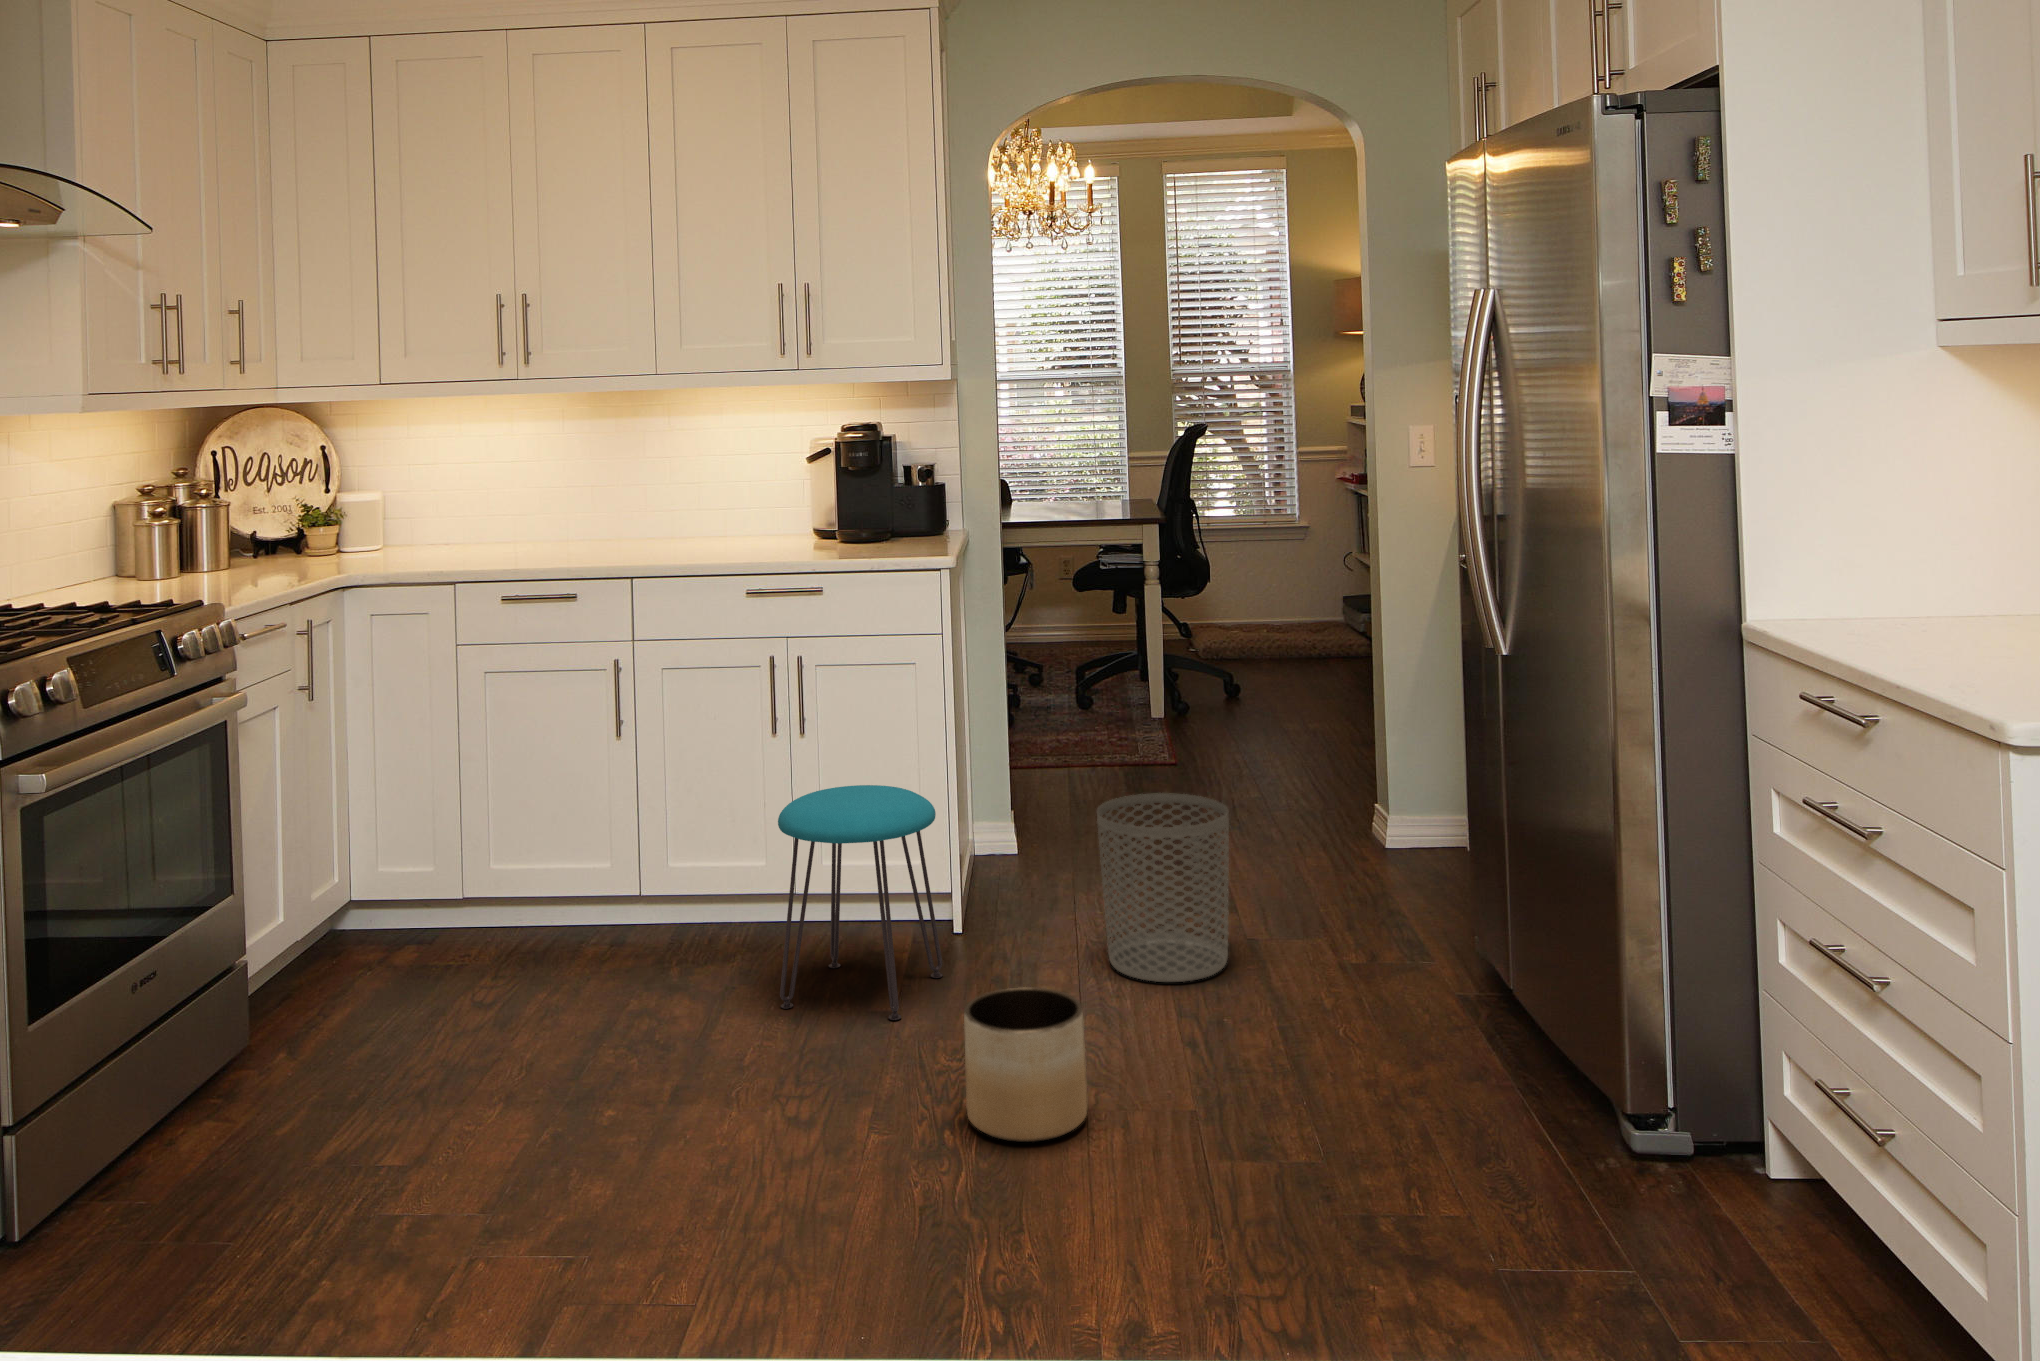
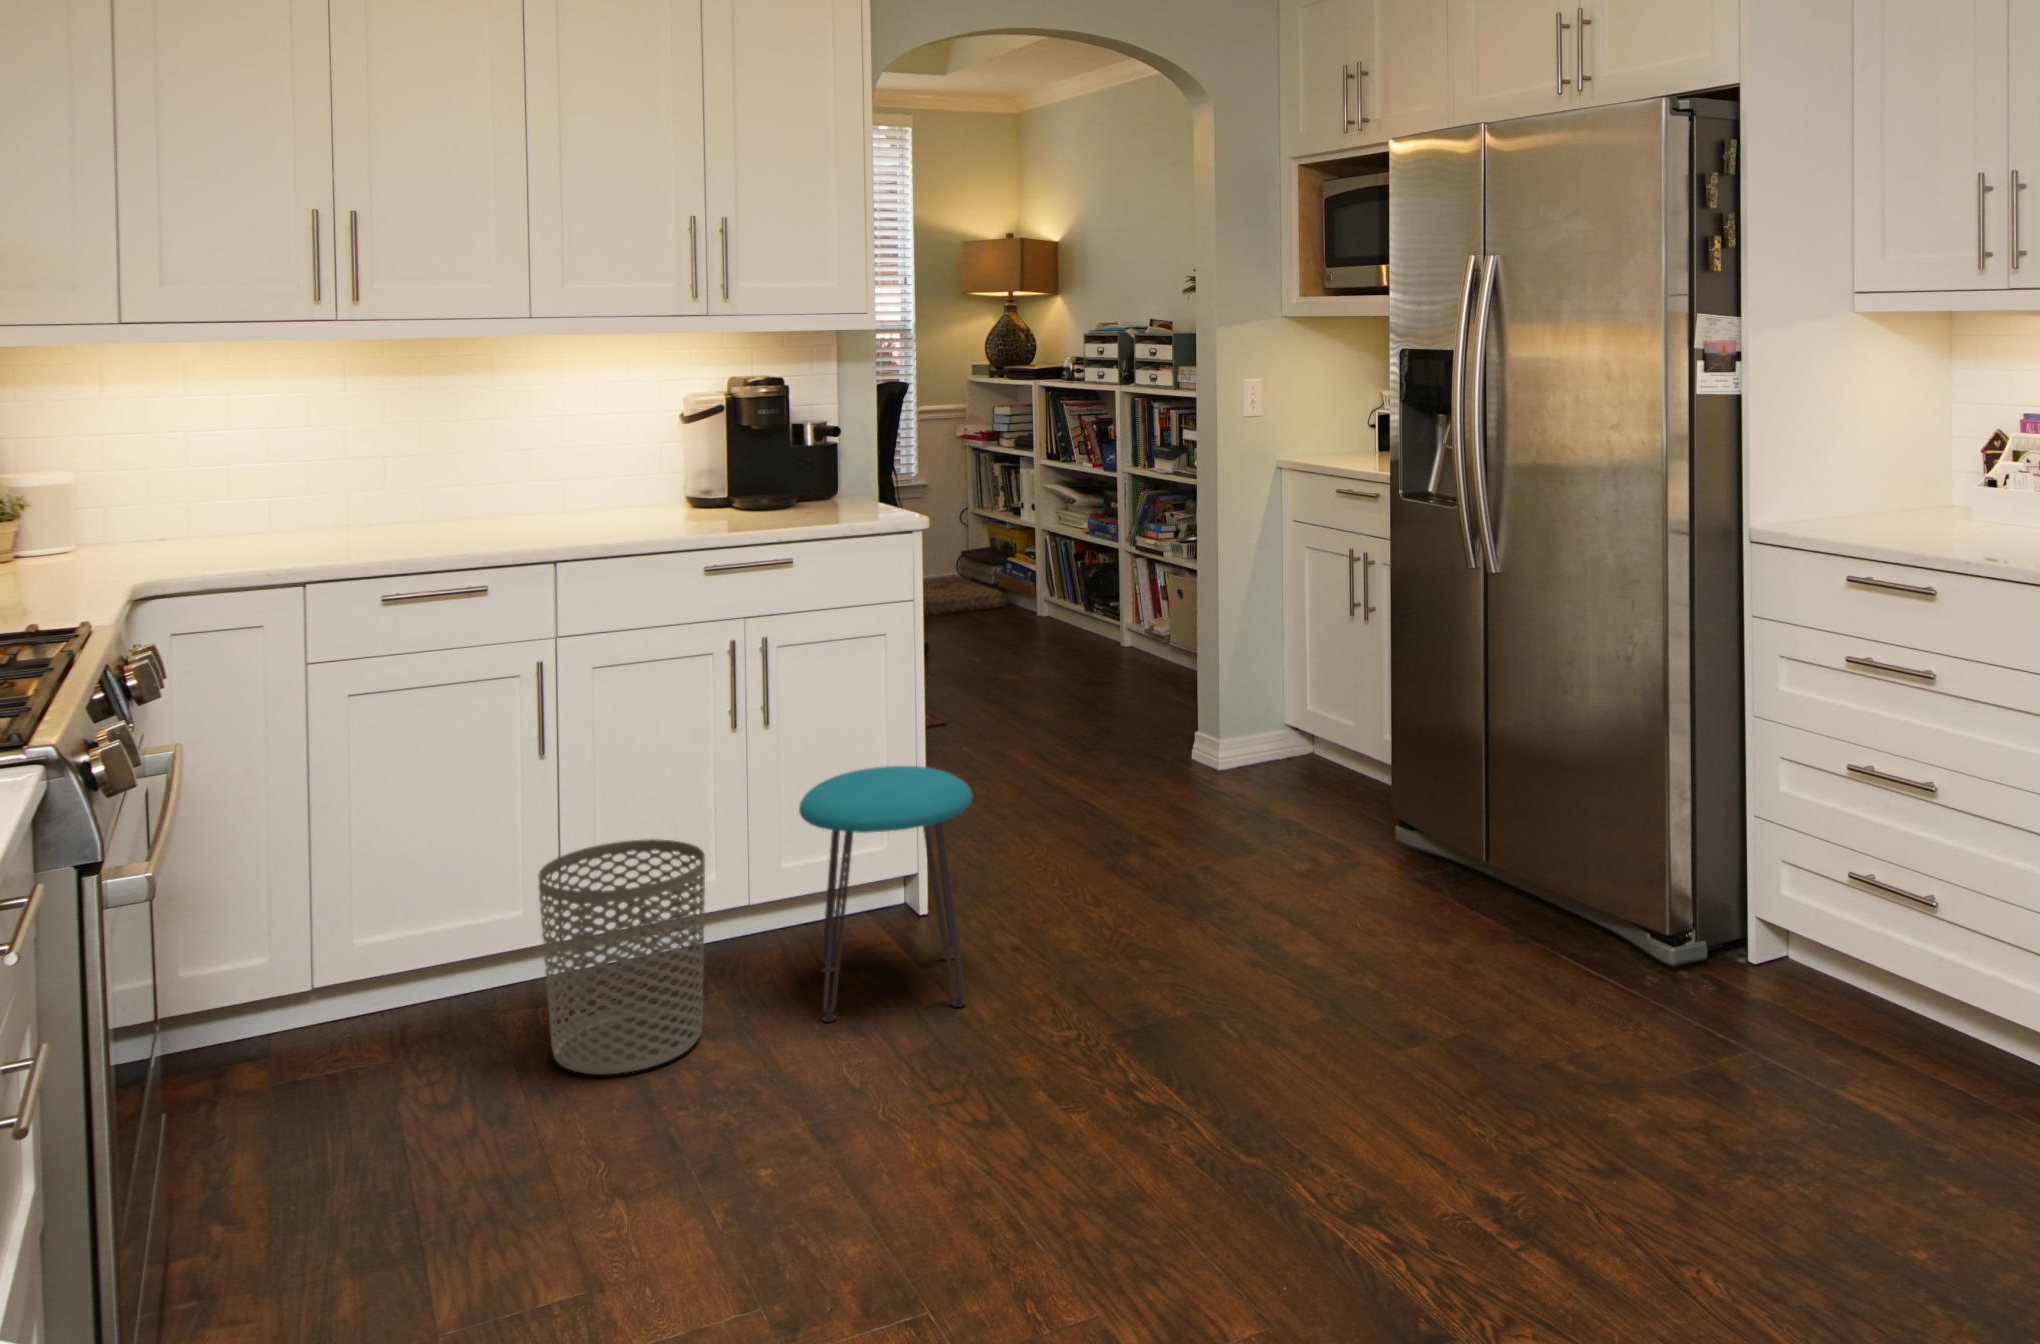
waste bin: present [1097,793,1229,982] -> present [538,839,705,1074]
planter: present [964,987,1087,1142] -> none [1140,932,1261,1084]

